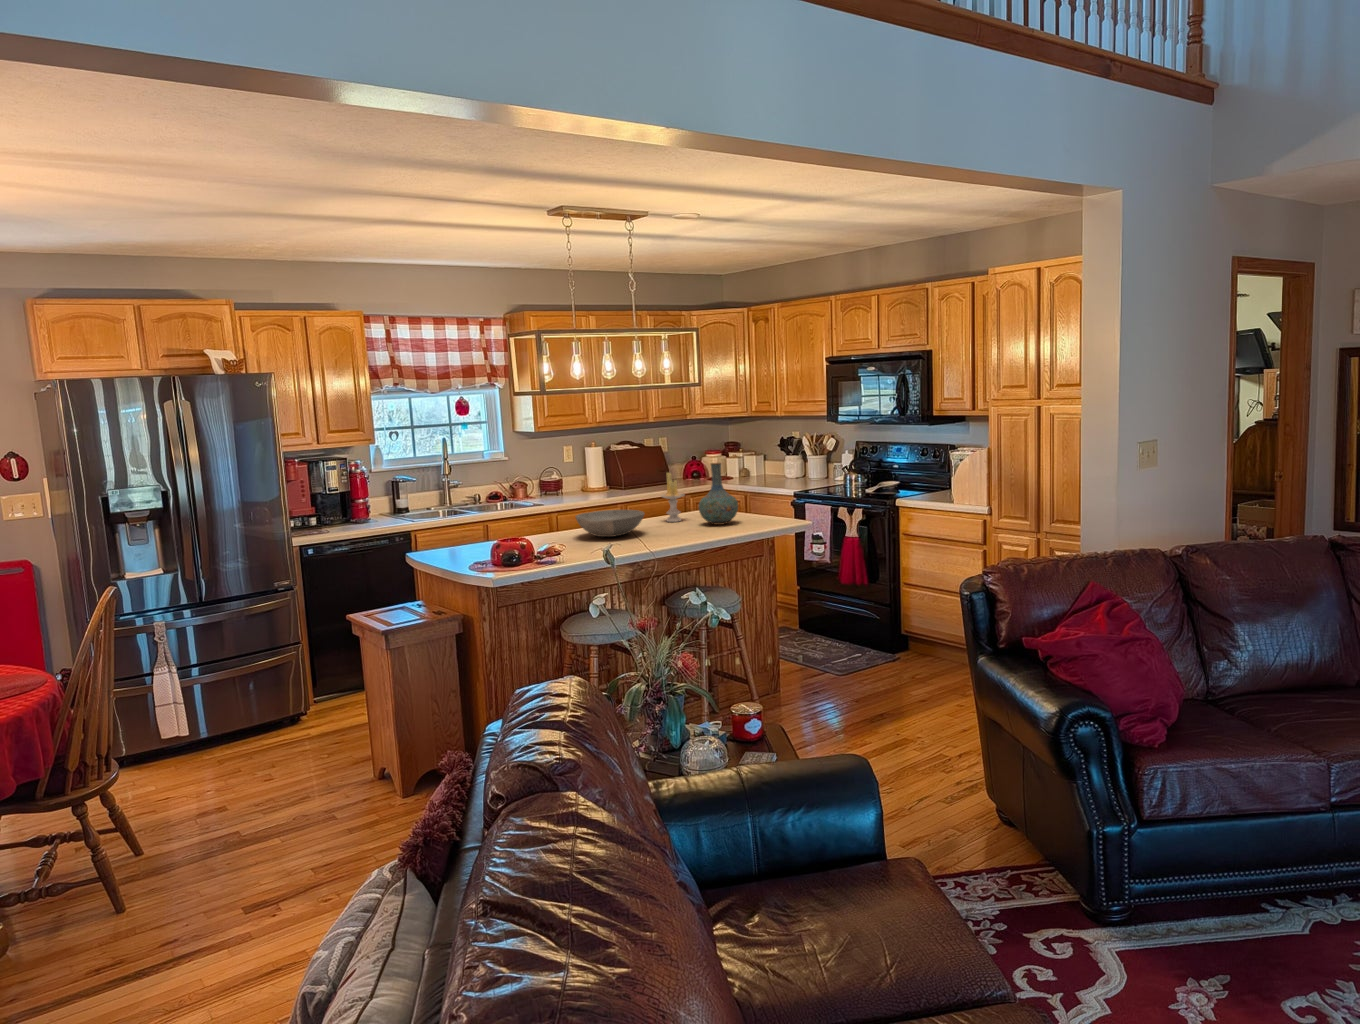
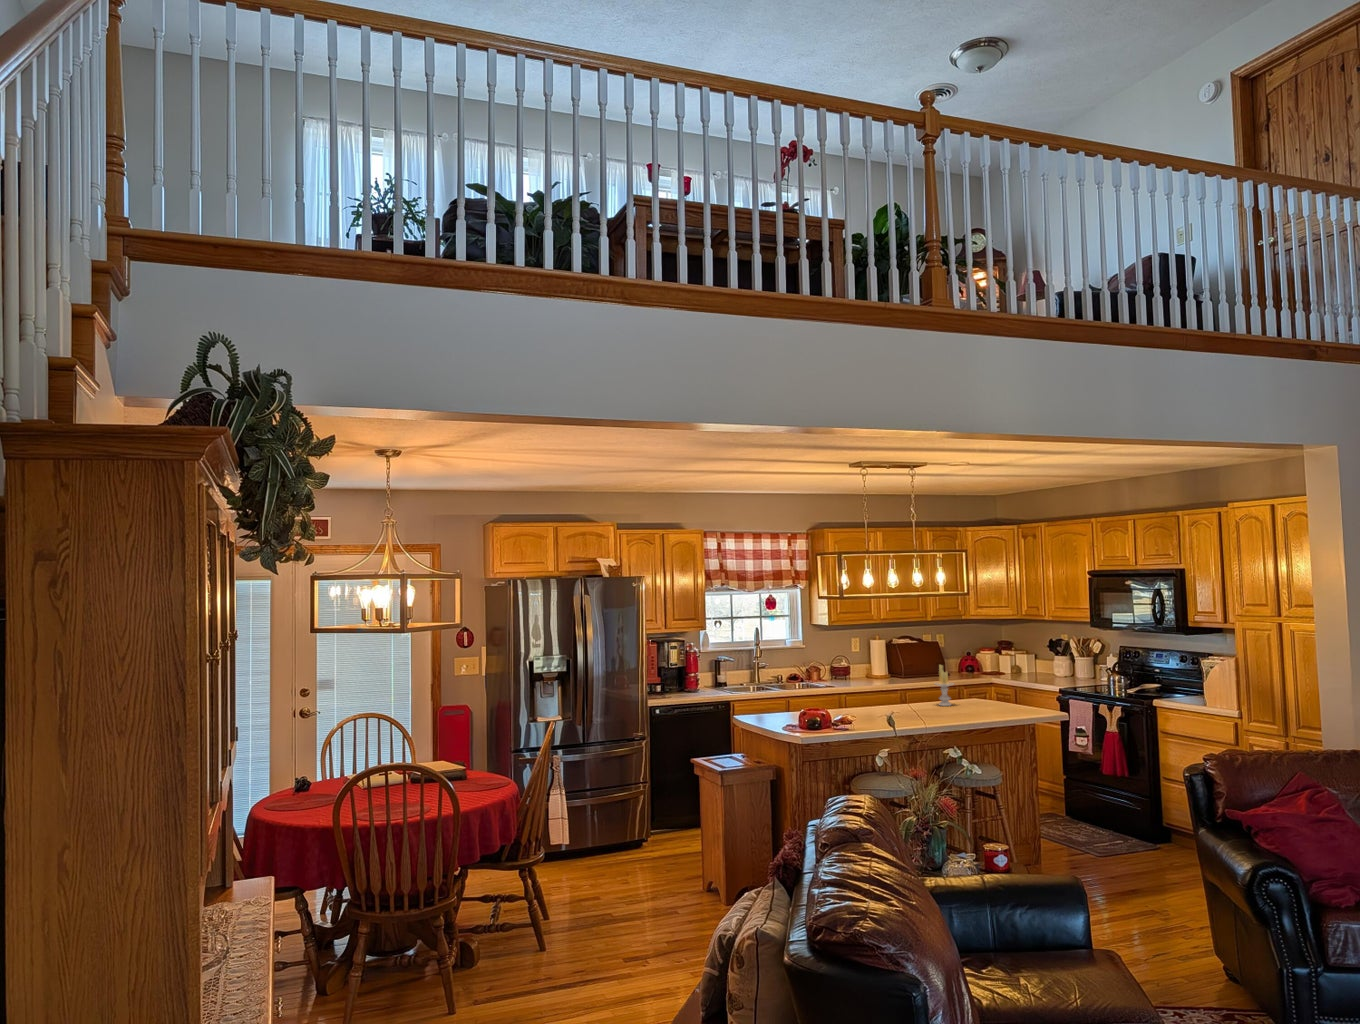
vase: present [699,463,738,525] -> none [966,659,1000,710]
bowl: present [576,510,644,537] -> none [864,693,920,714]

